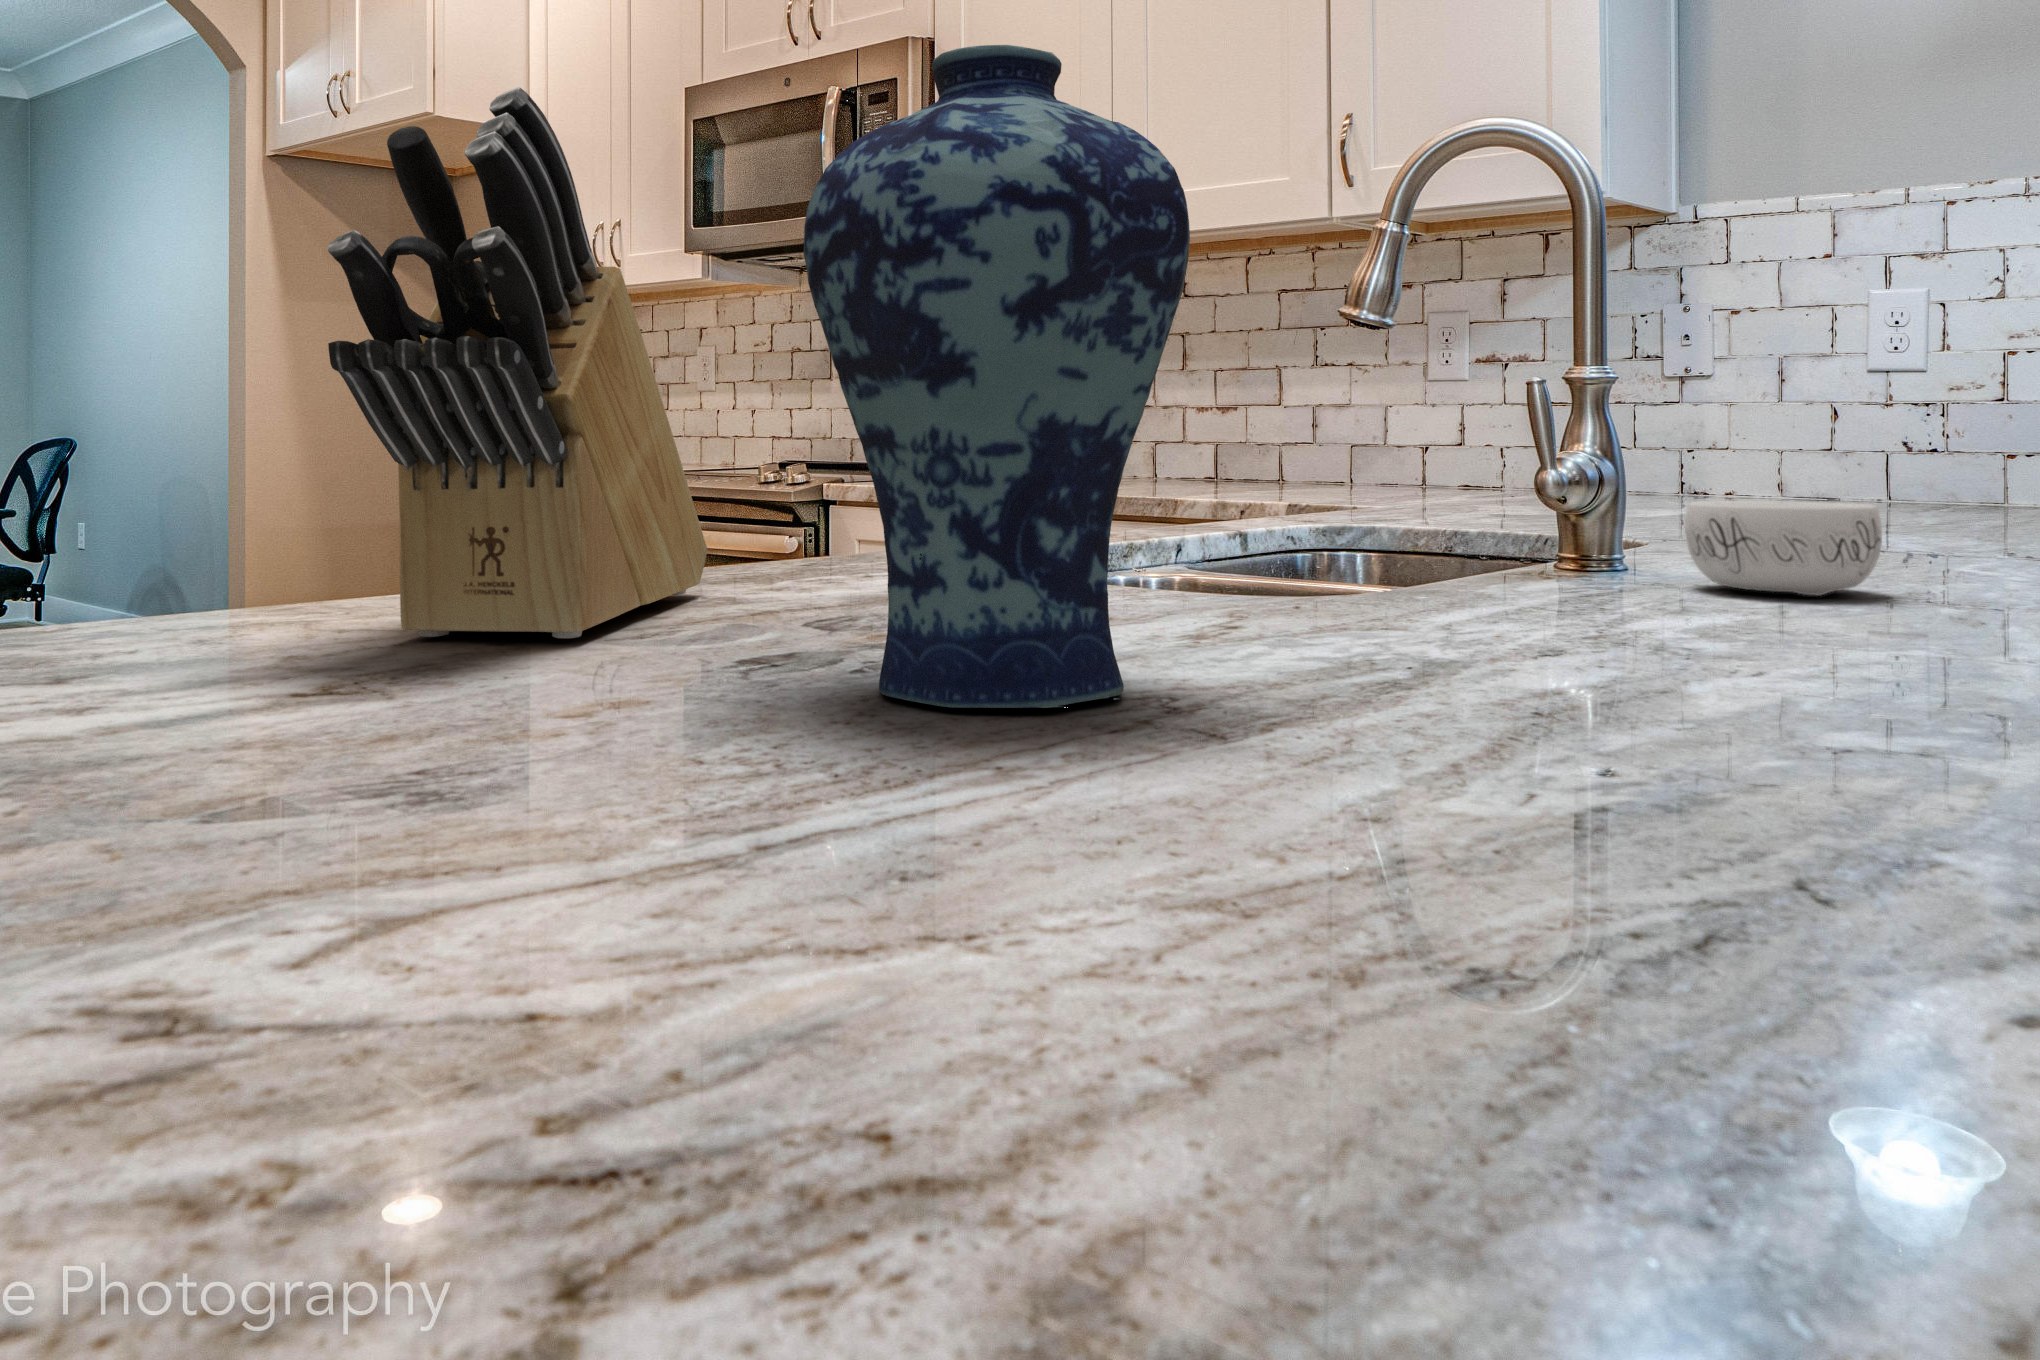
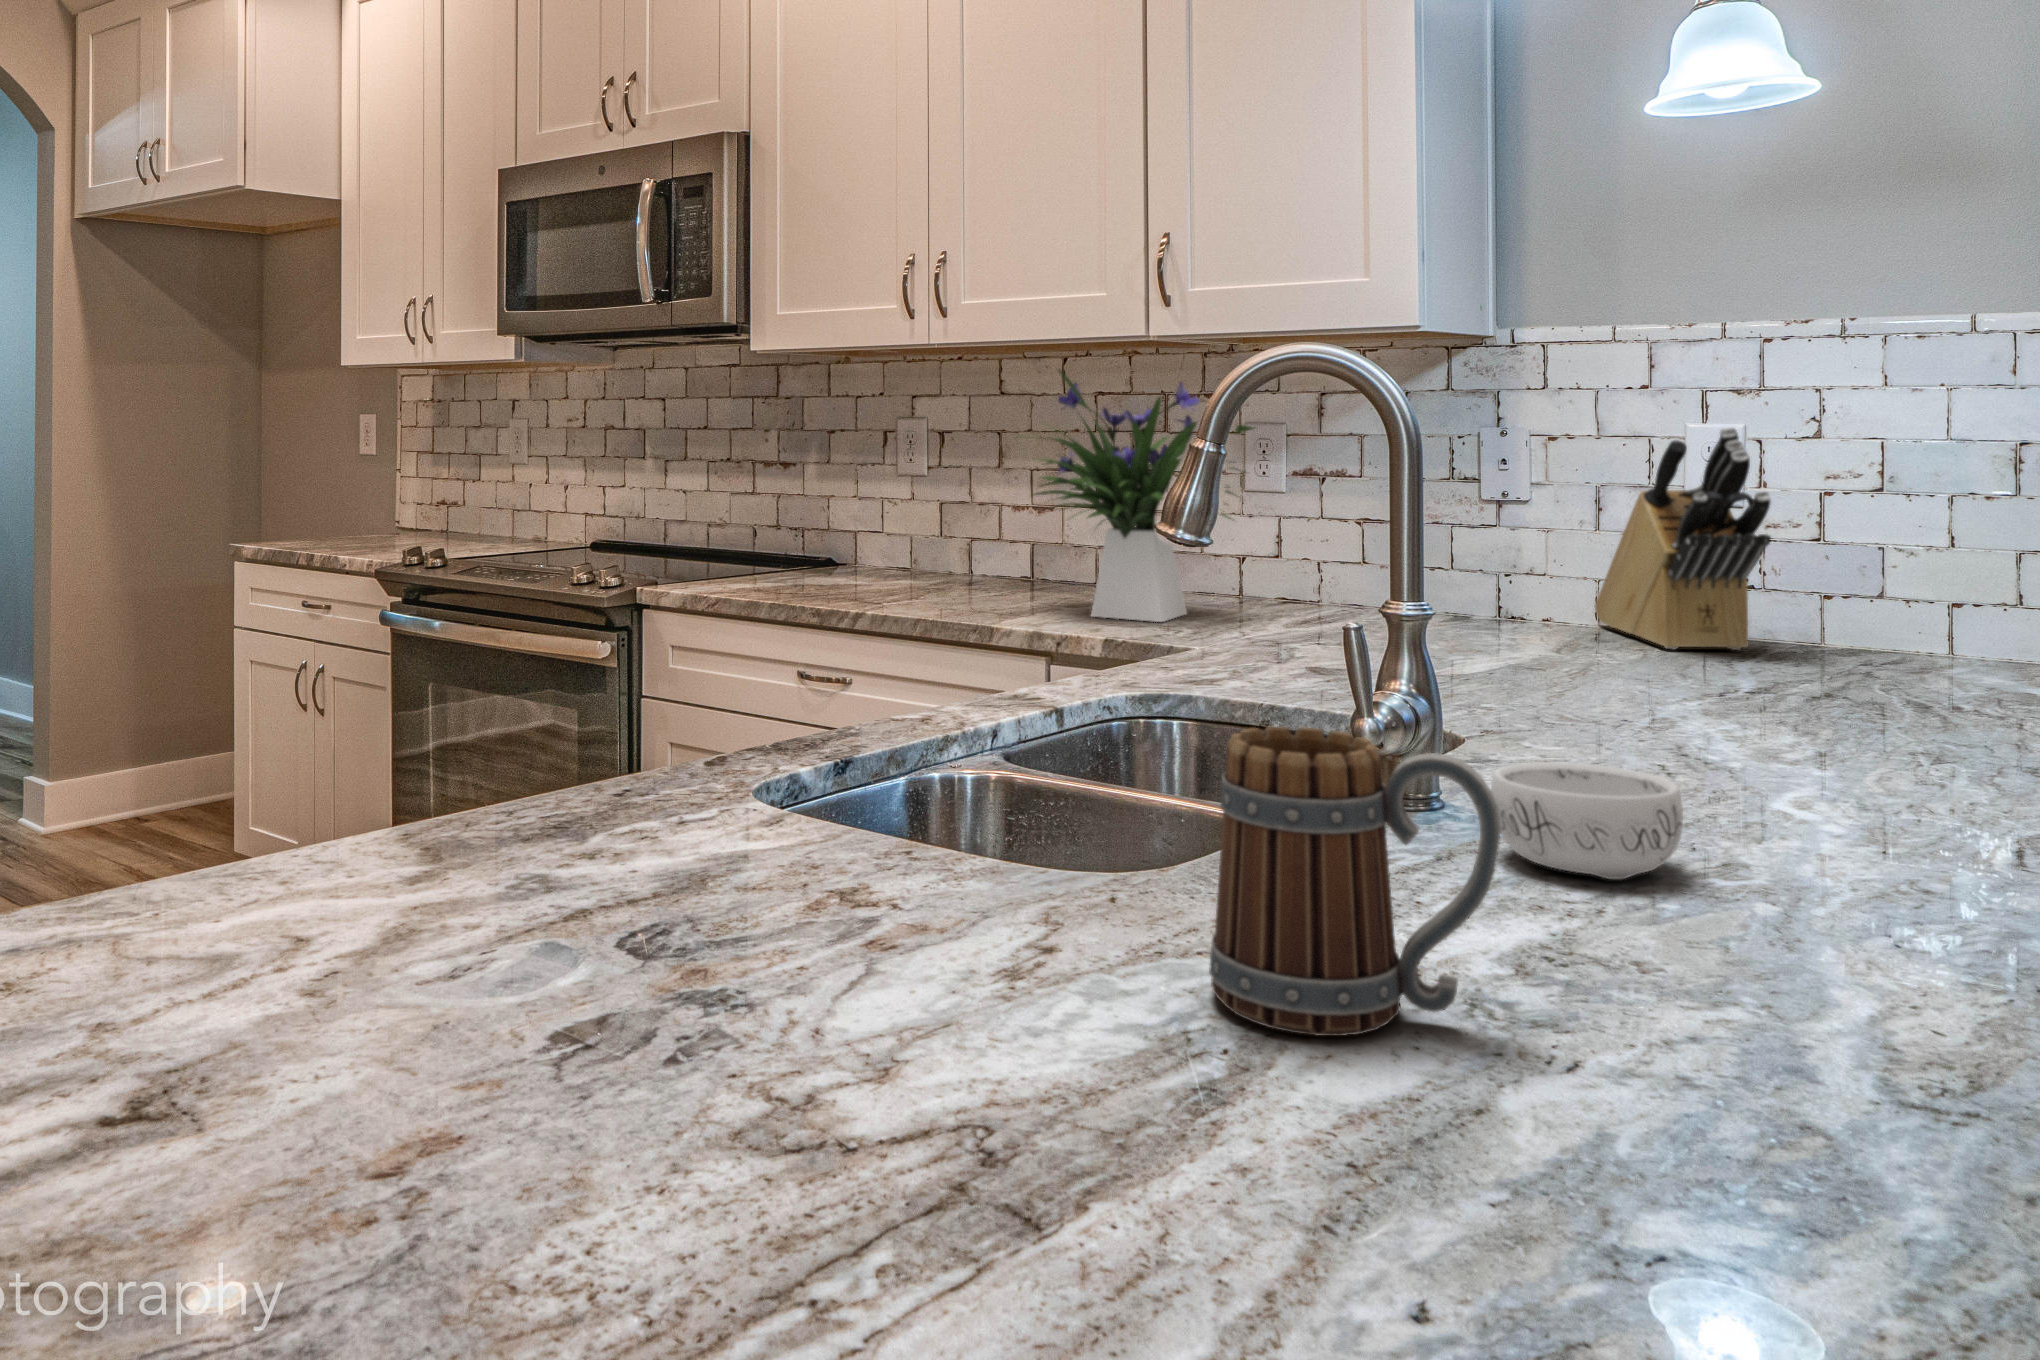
vase: present [804,45,1190,708] -> none [614,497,991,1176]
knife block: present [328,87,707,638] -> present [1594,427,1771,650]
flower arrangement: none [1194,250,1438,496] -> present [1023,370,1254,622]
mug: none [1406,375,1706,656] -> present [1209,727,1500,1036]

